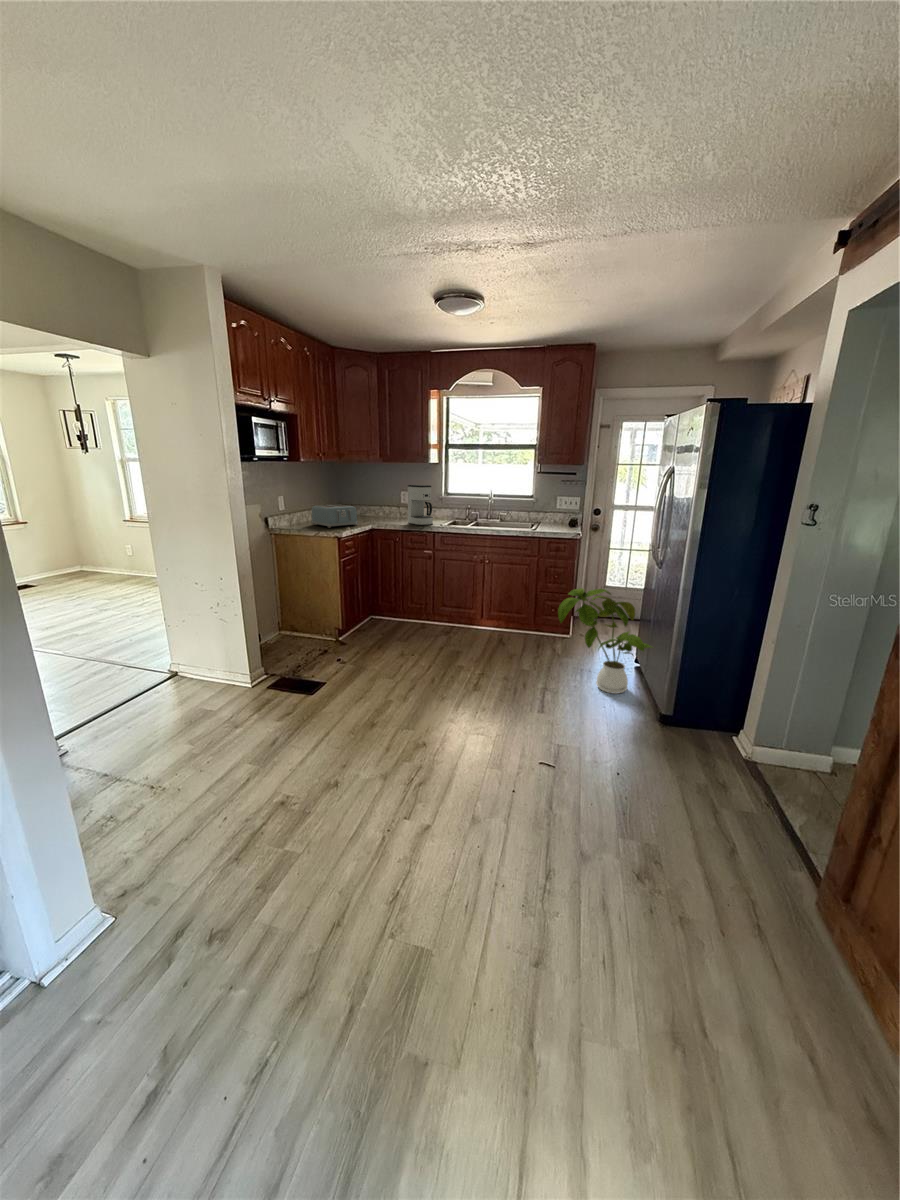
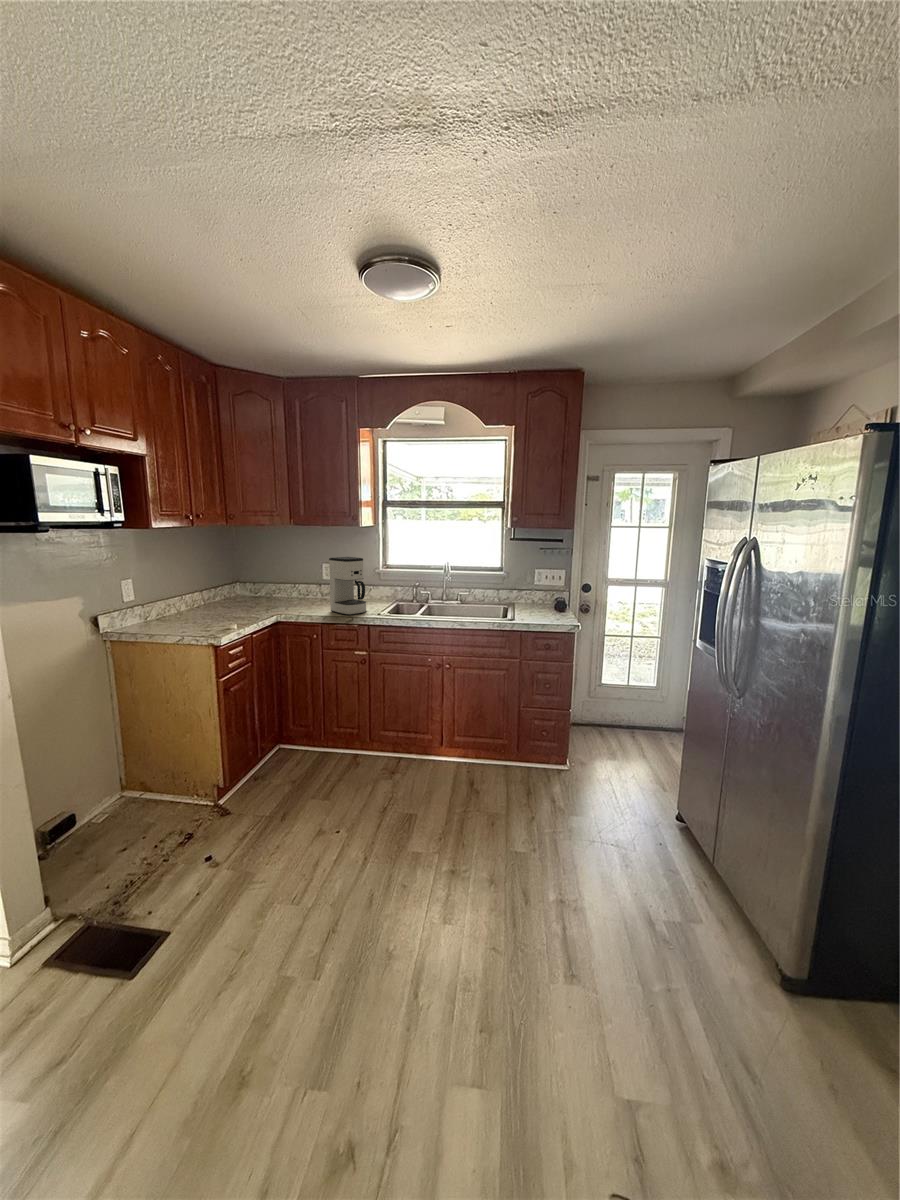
toaster: present [311,505,358,528] -> none [182,587,255,625]
house plant: present [558,588,653,694] -> none [577,727,747,904]

